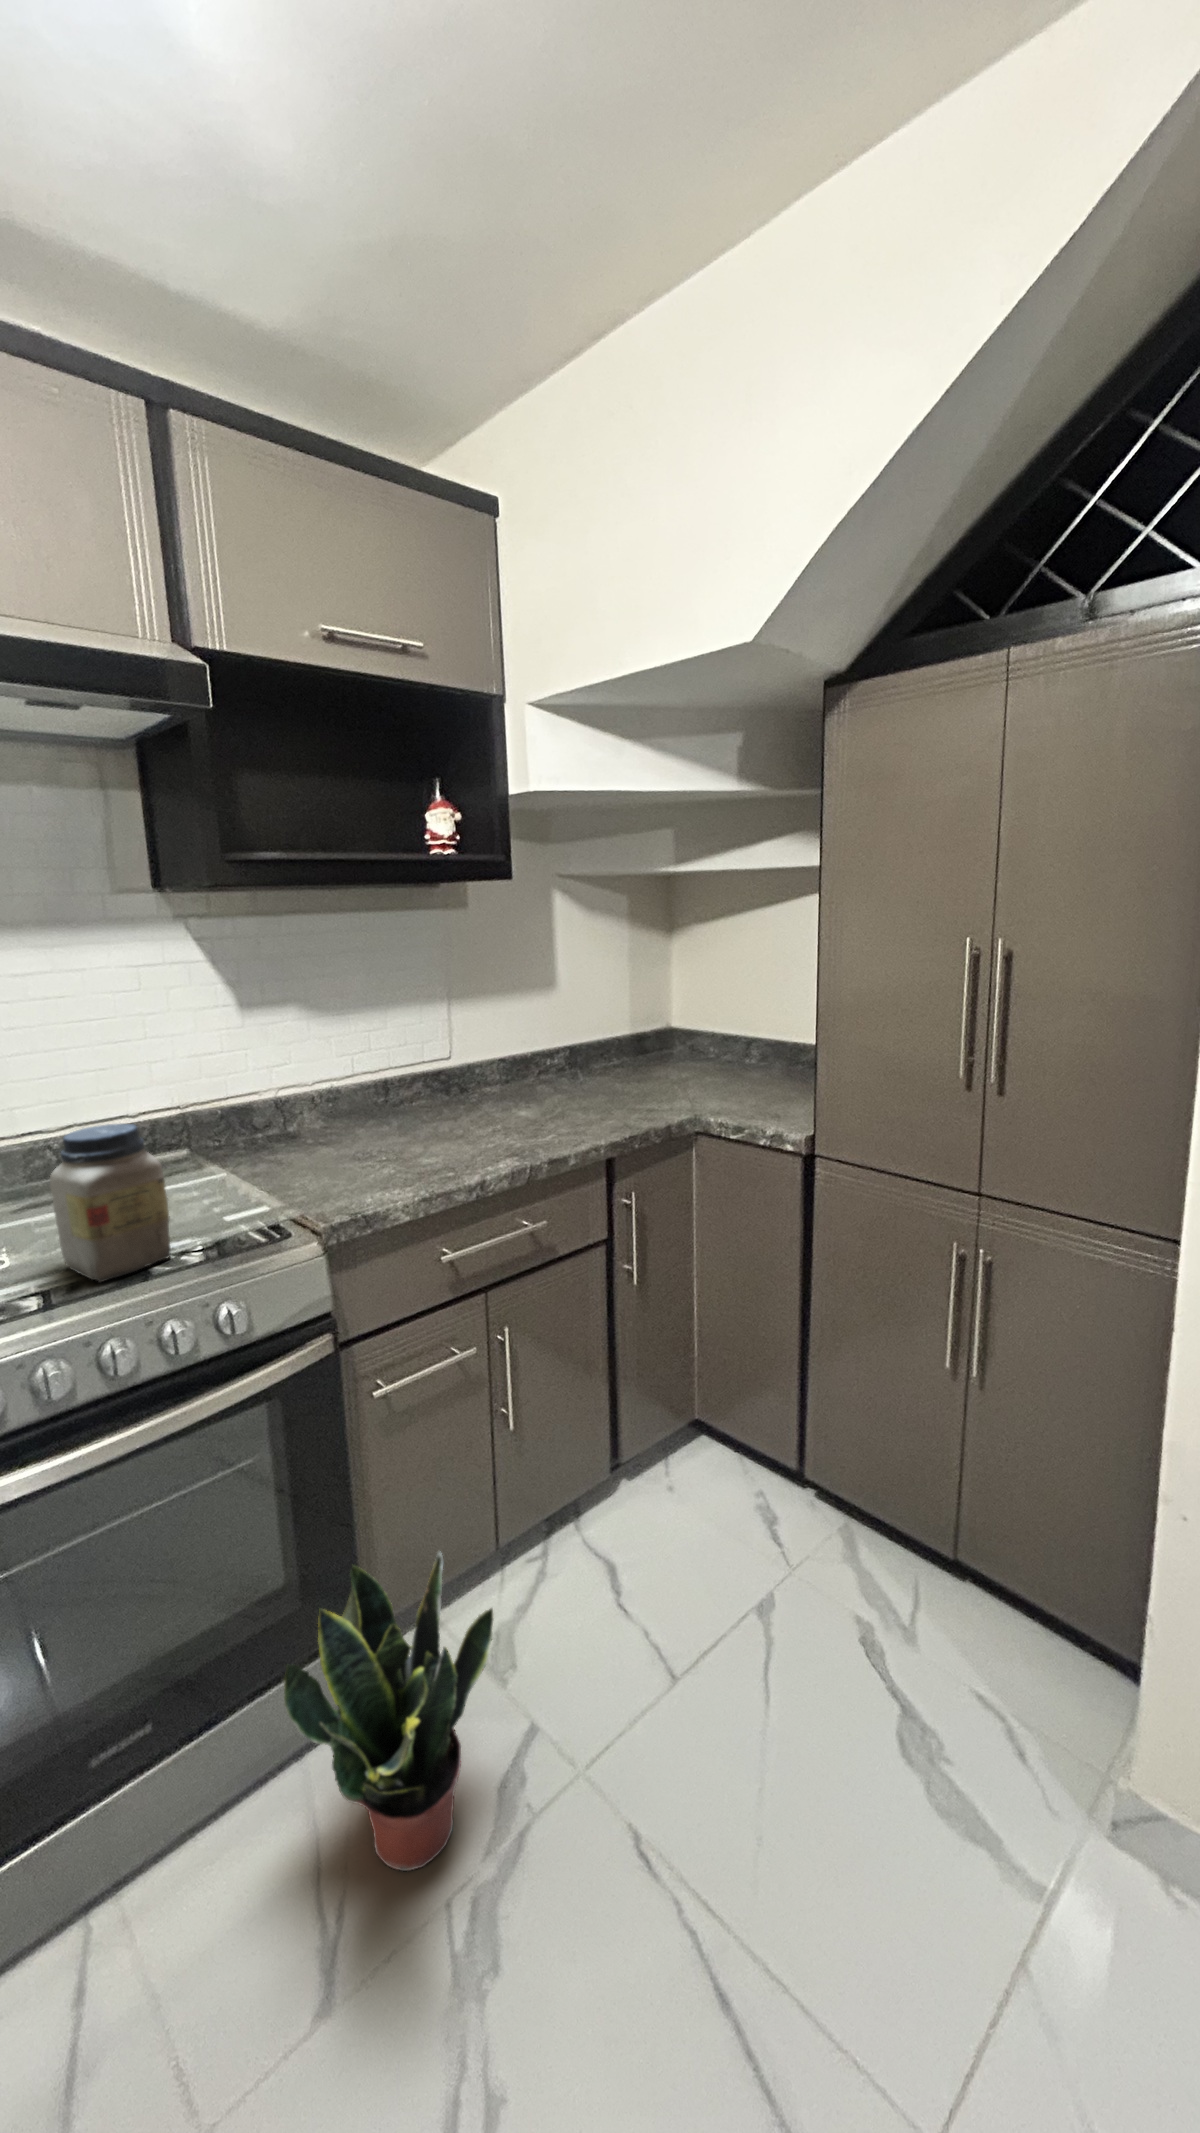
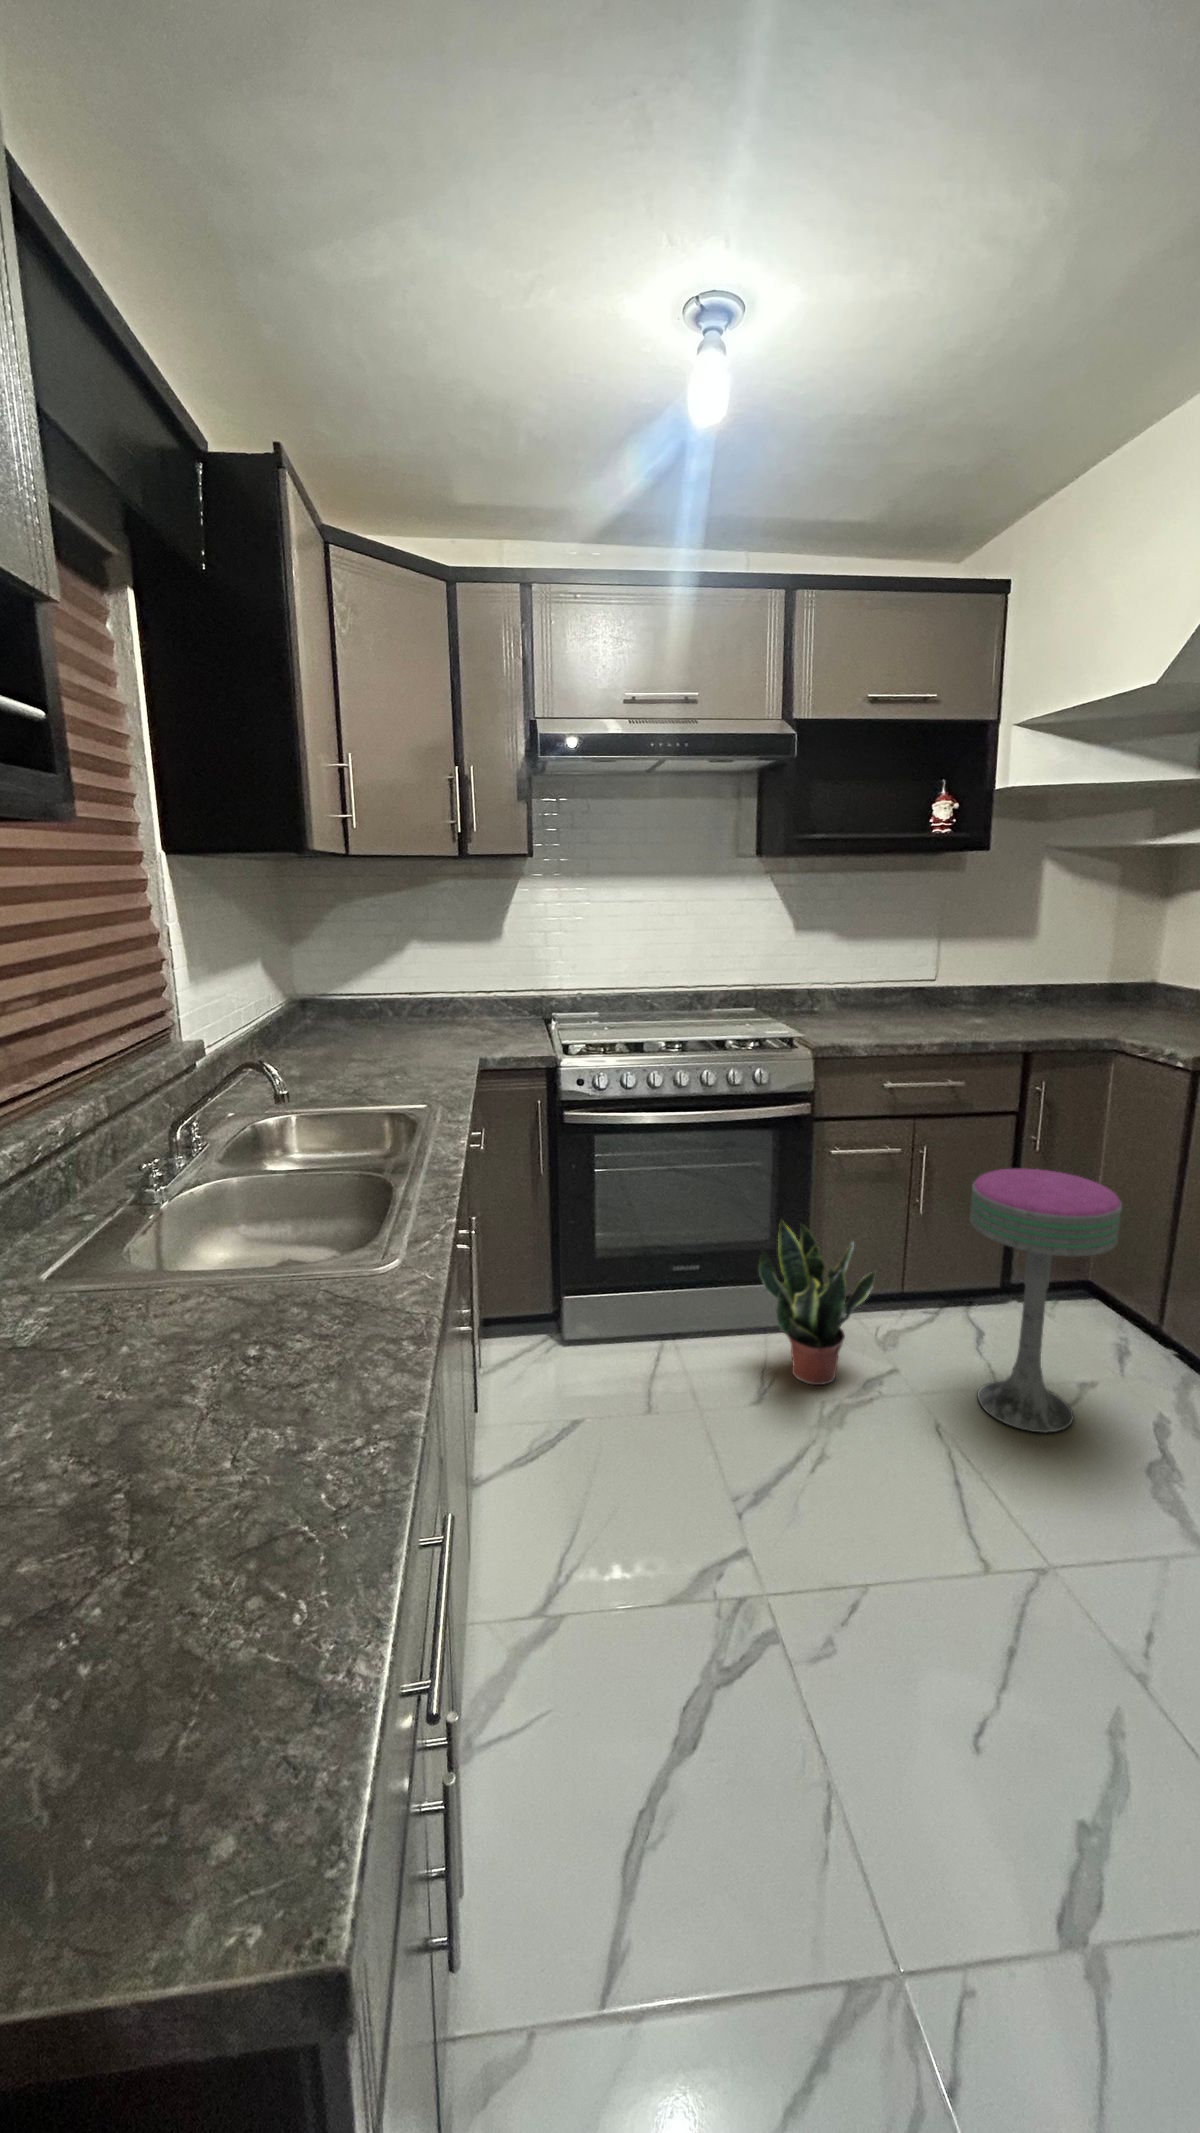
jar: present [50,1124,171,1282] -> none [692,972,741,1045]
bar stool: none [624,1352,832,1777] -> present [970,1168,1122,1432]

